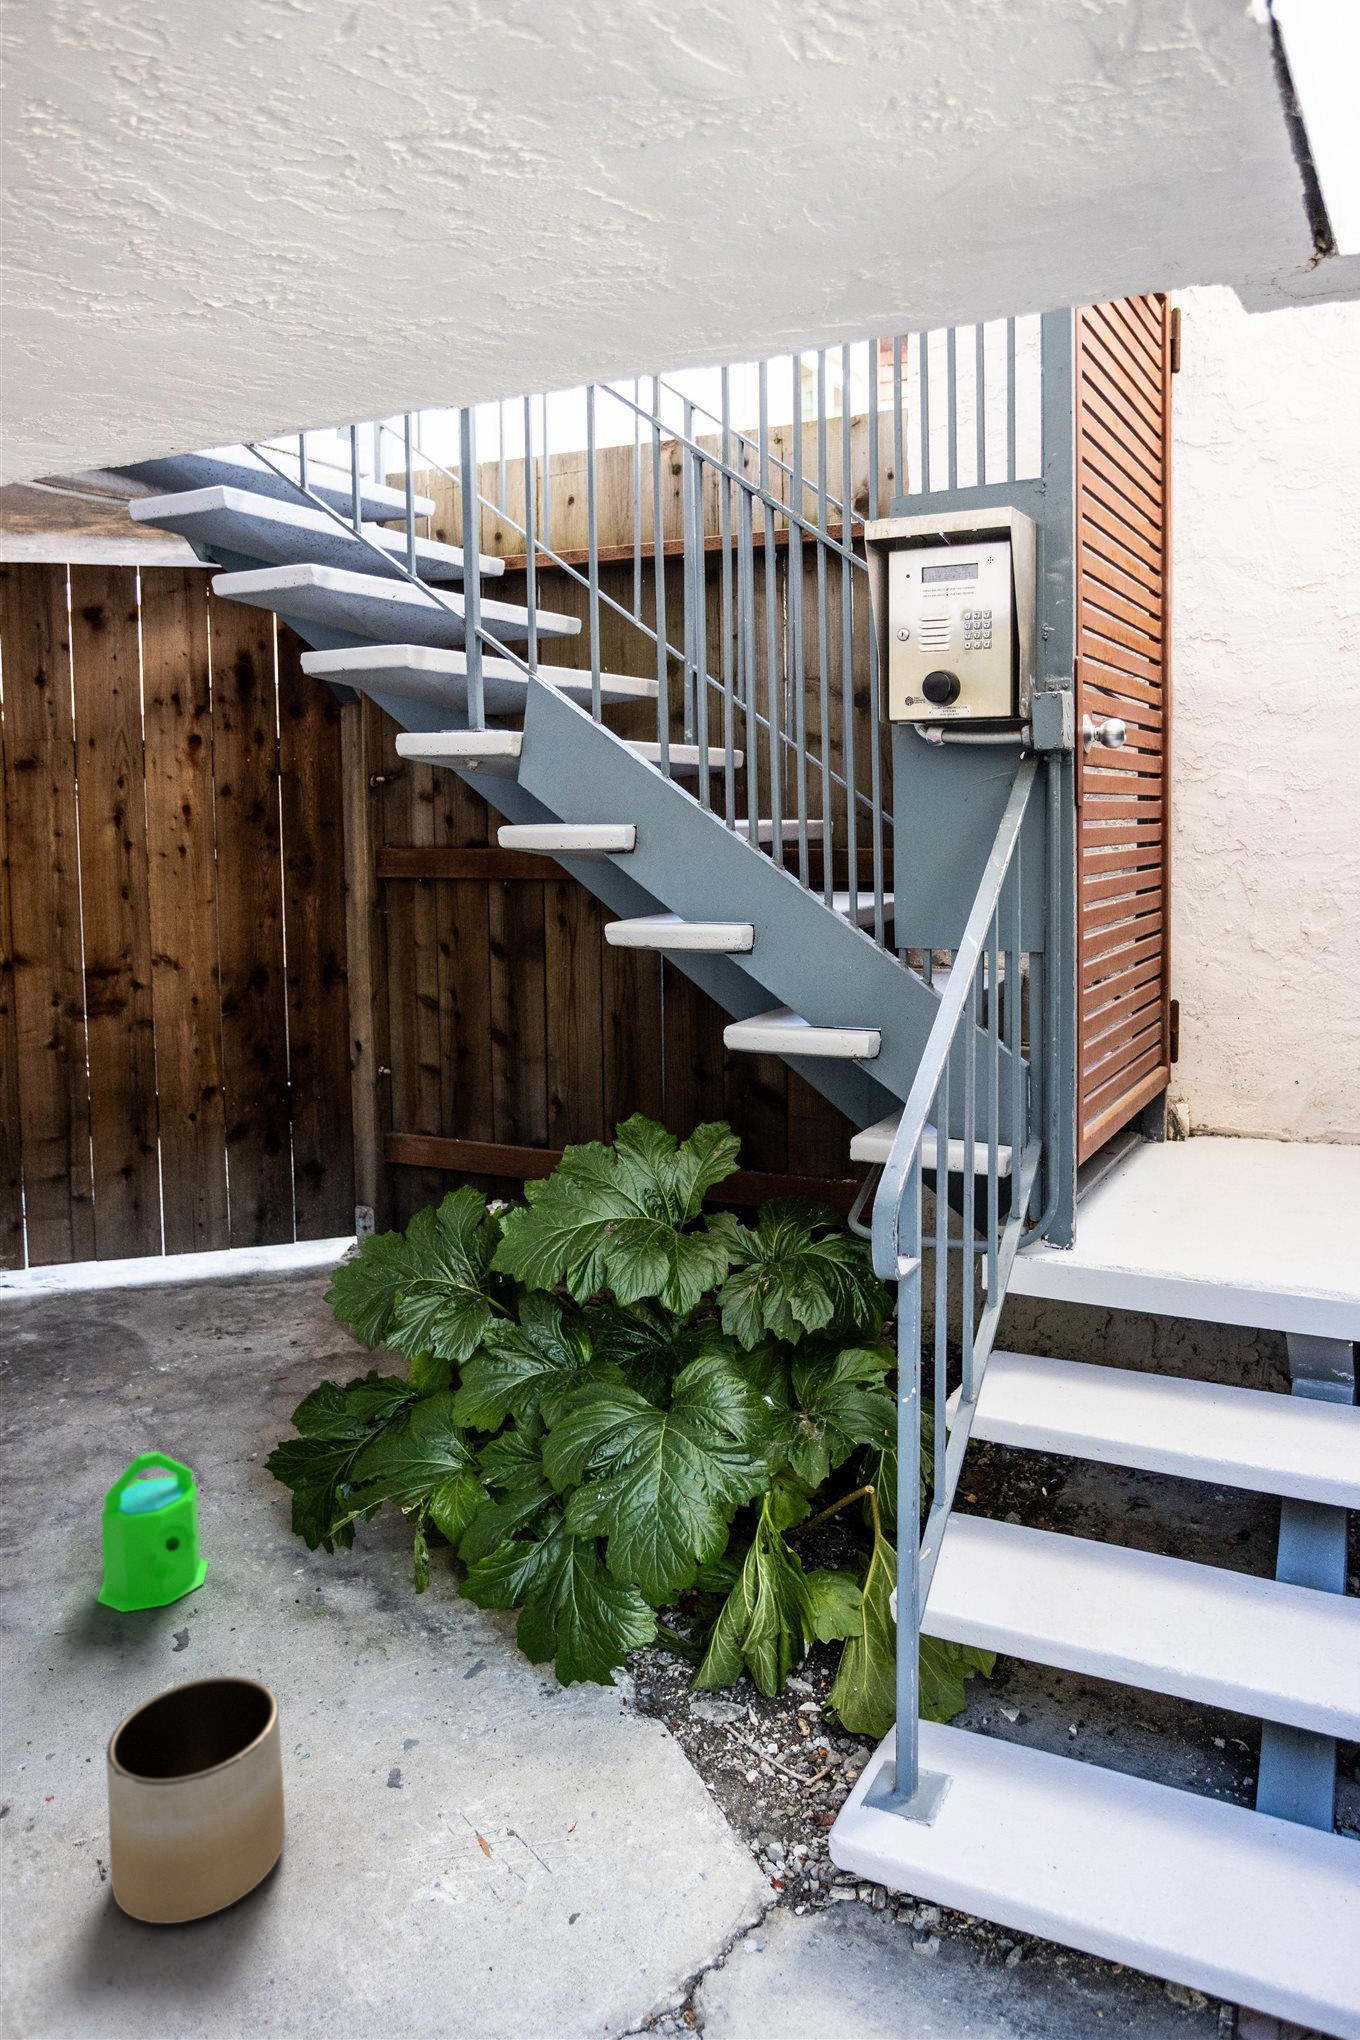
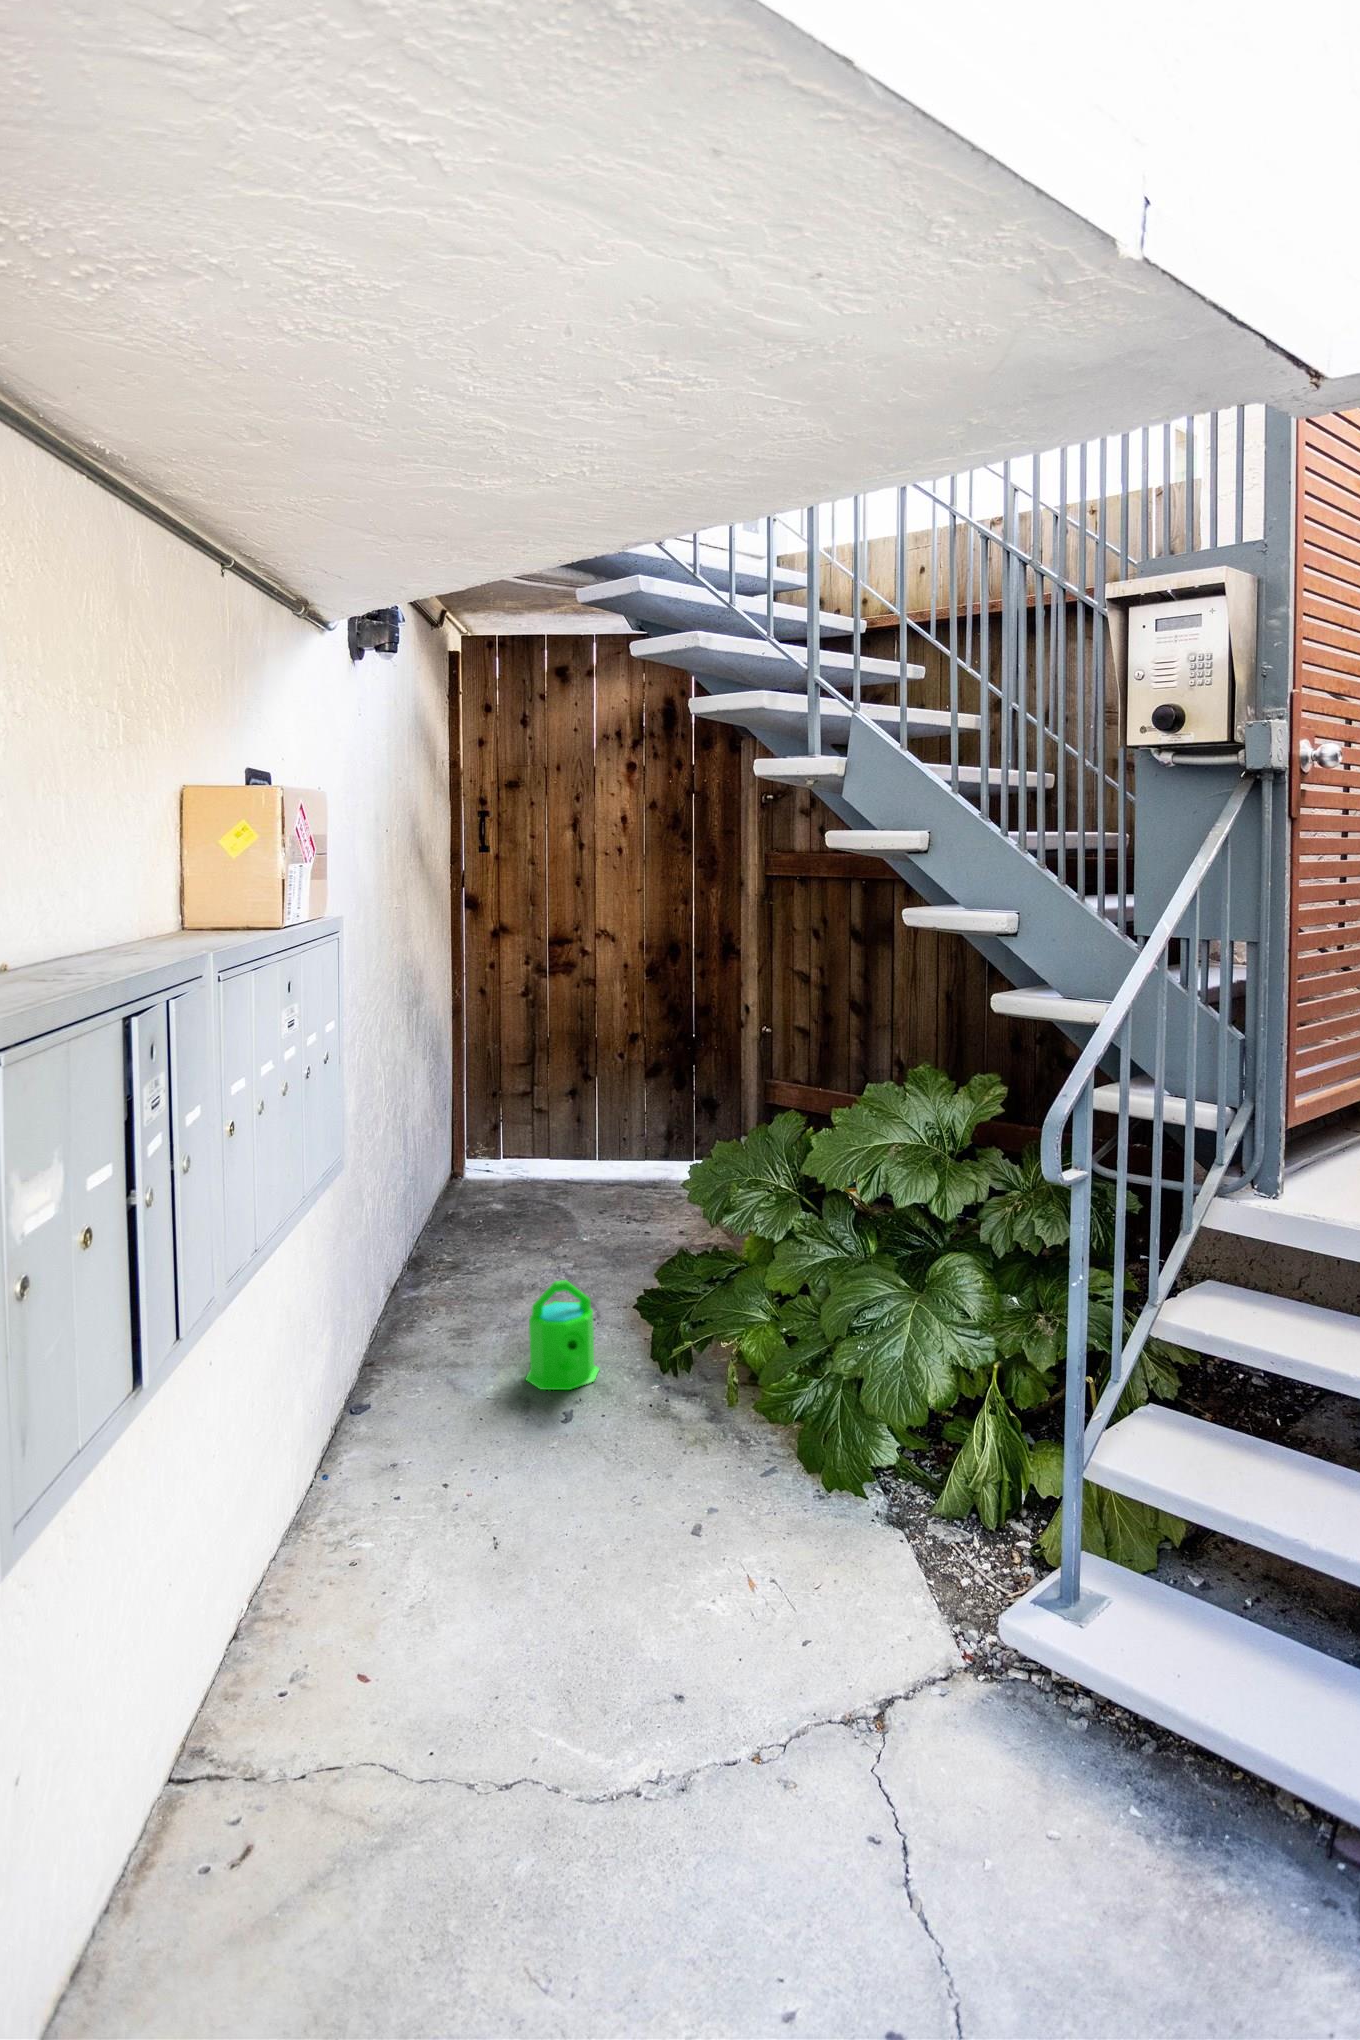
planter: present [106,1676,285,1923] -> none [510,1425,624,1578]

